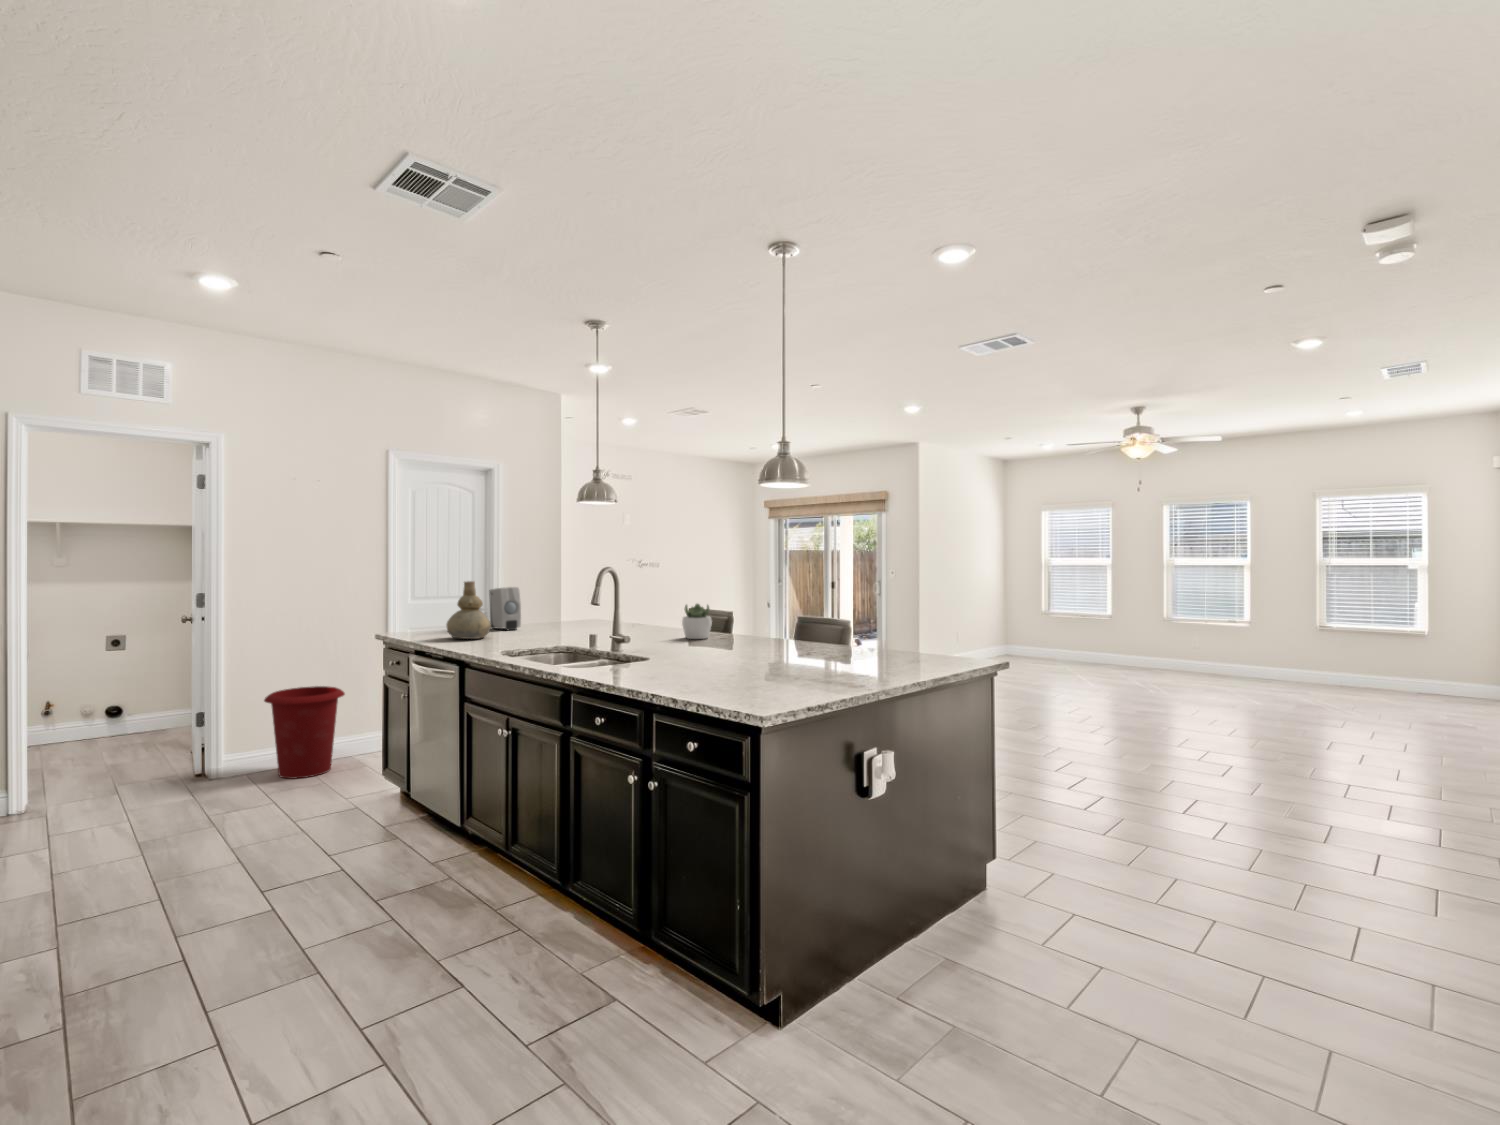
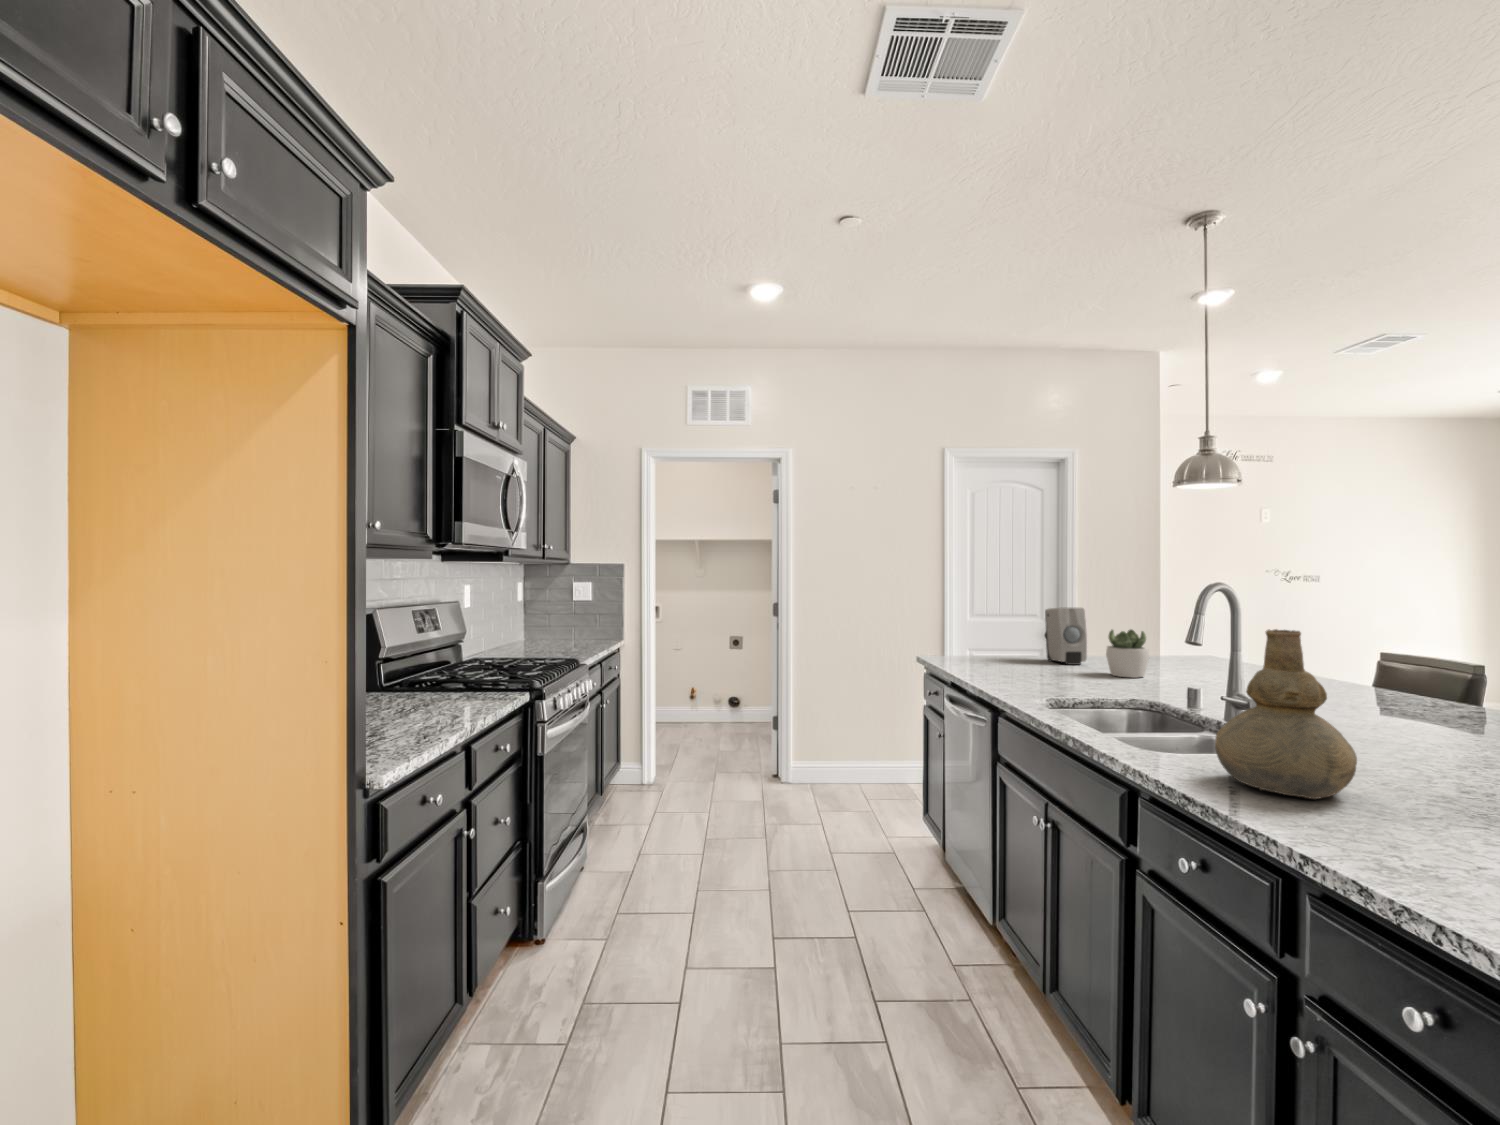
vase: present [447,581,491,639] -> present [1215,629,1357,799]
succulent plant: present [682,604,712,639] -> present [1106,630,1149,678]
waste bin: present [264,686,345,779] -> none [820,703,893,800]

